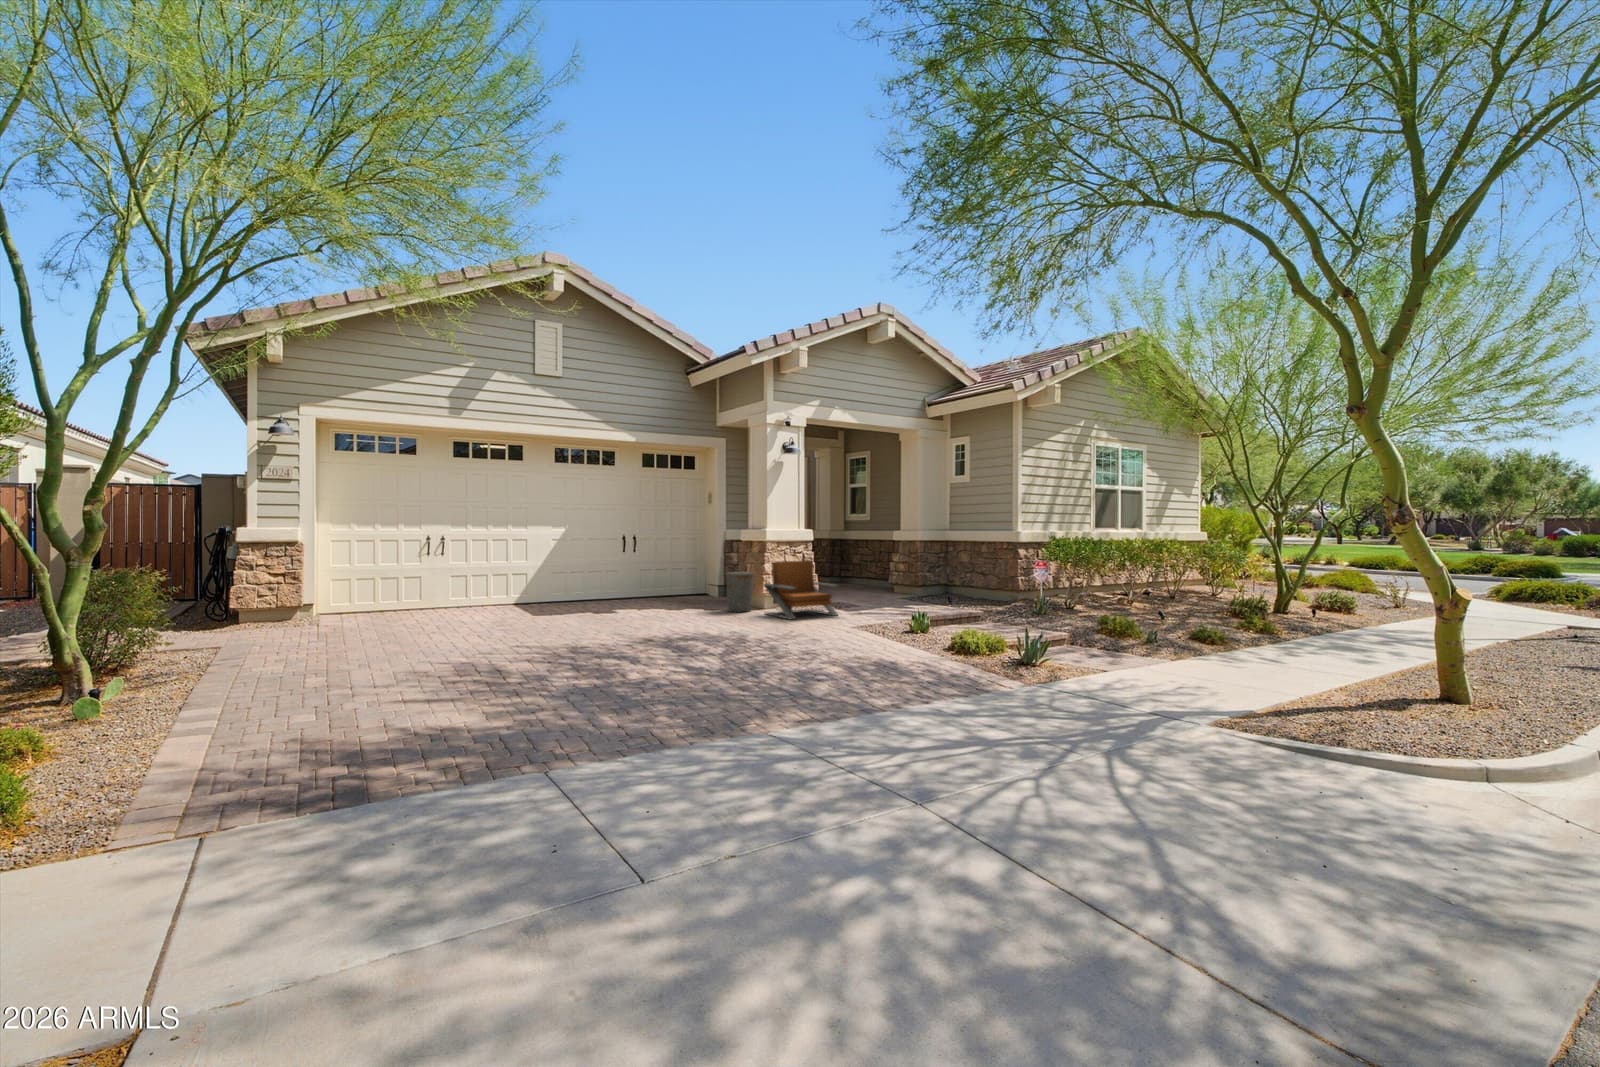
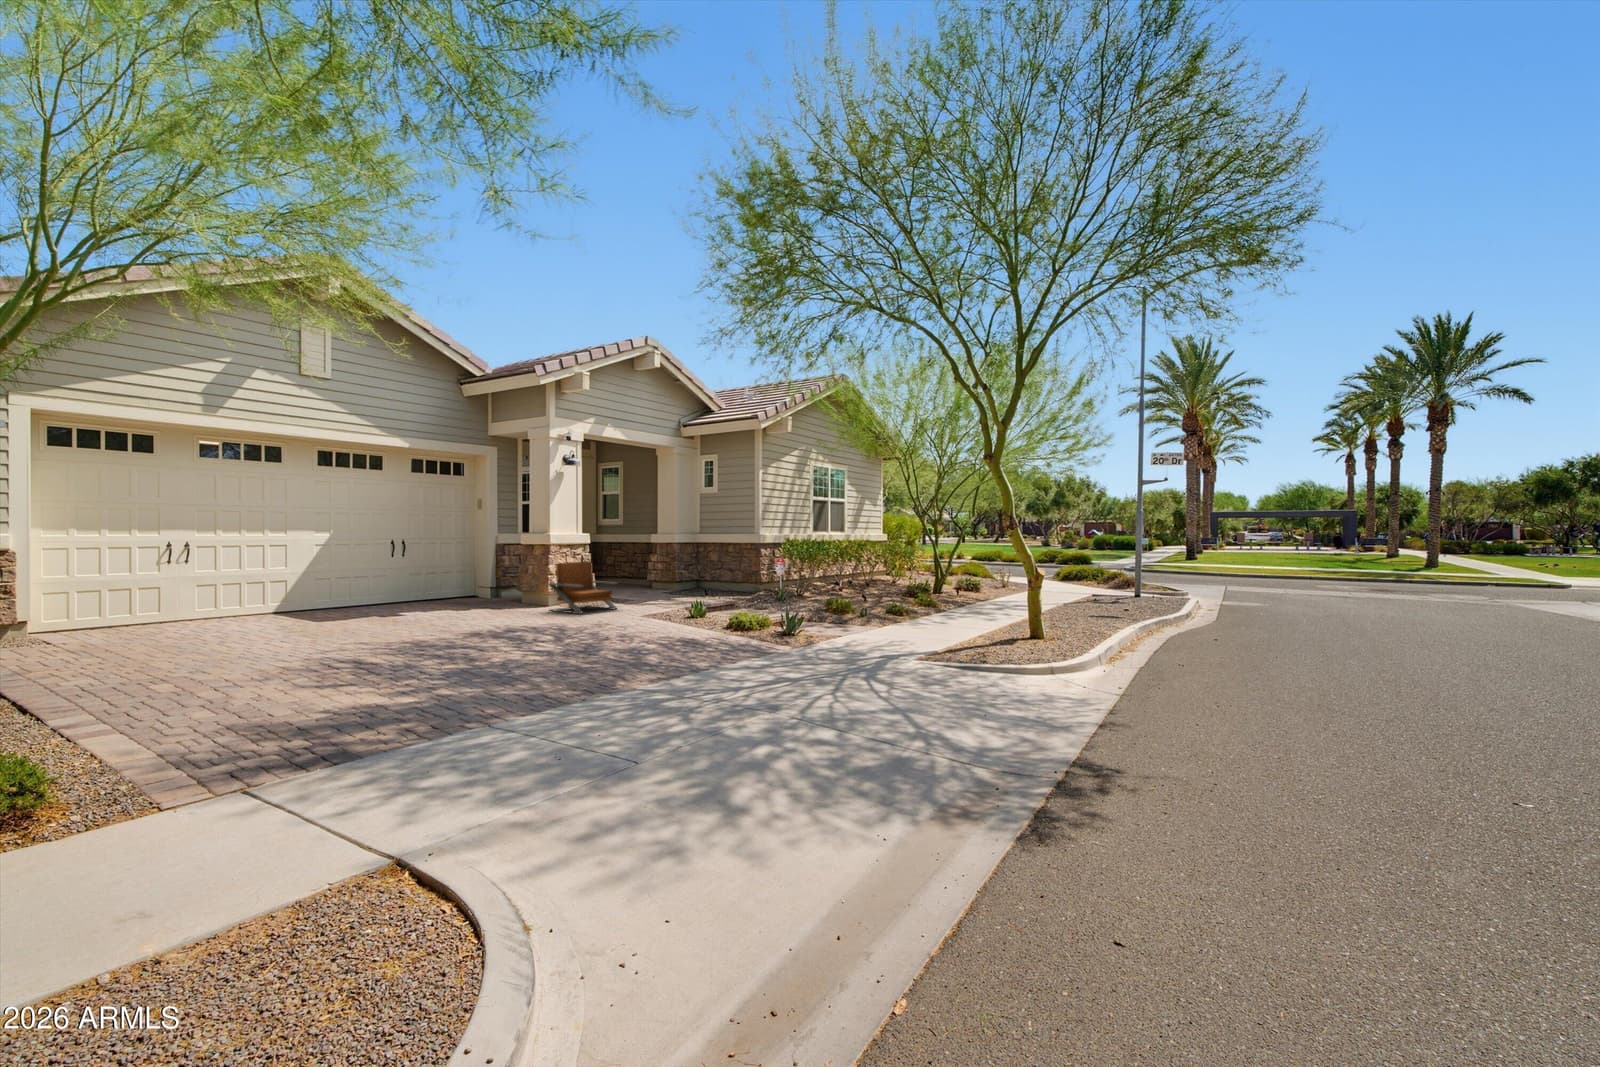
trash can: present [726,571,754,612] -> none [509,571,536,610]

